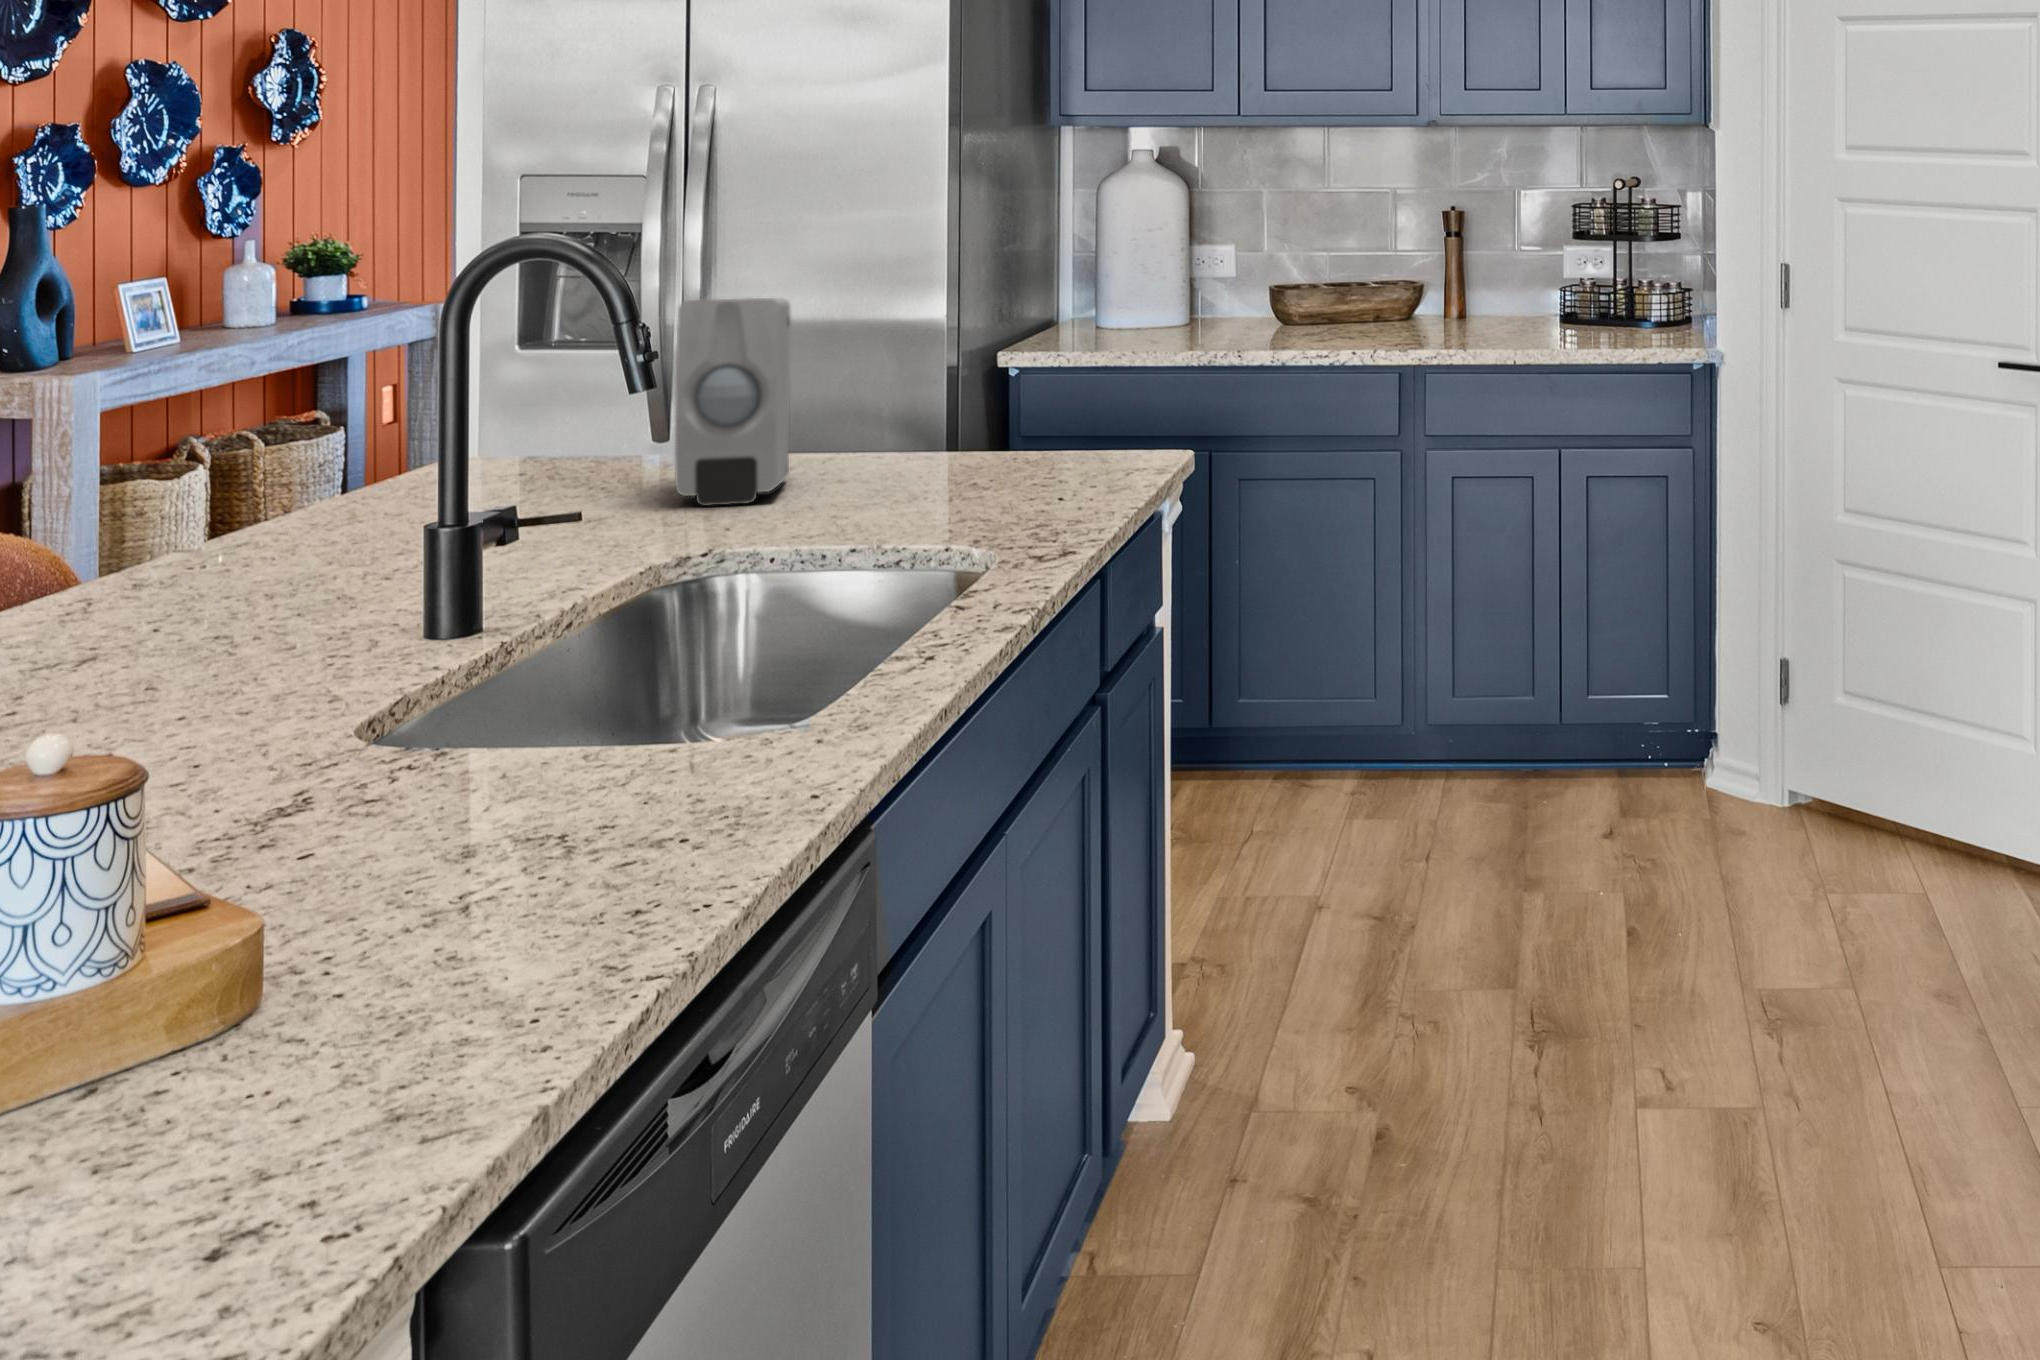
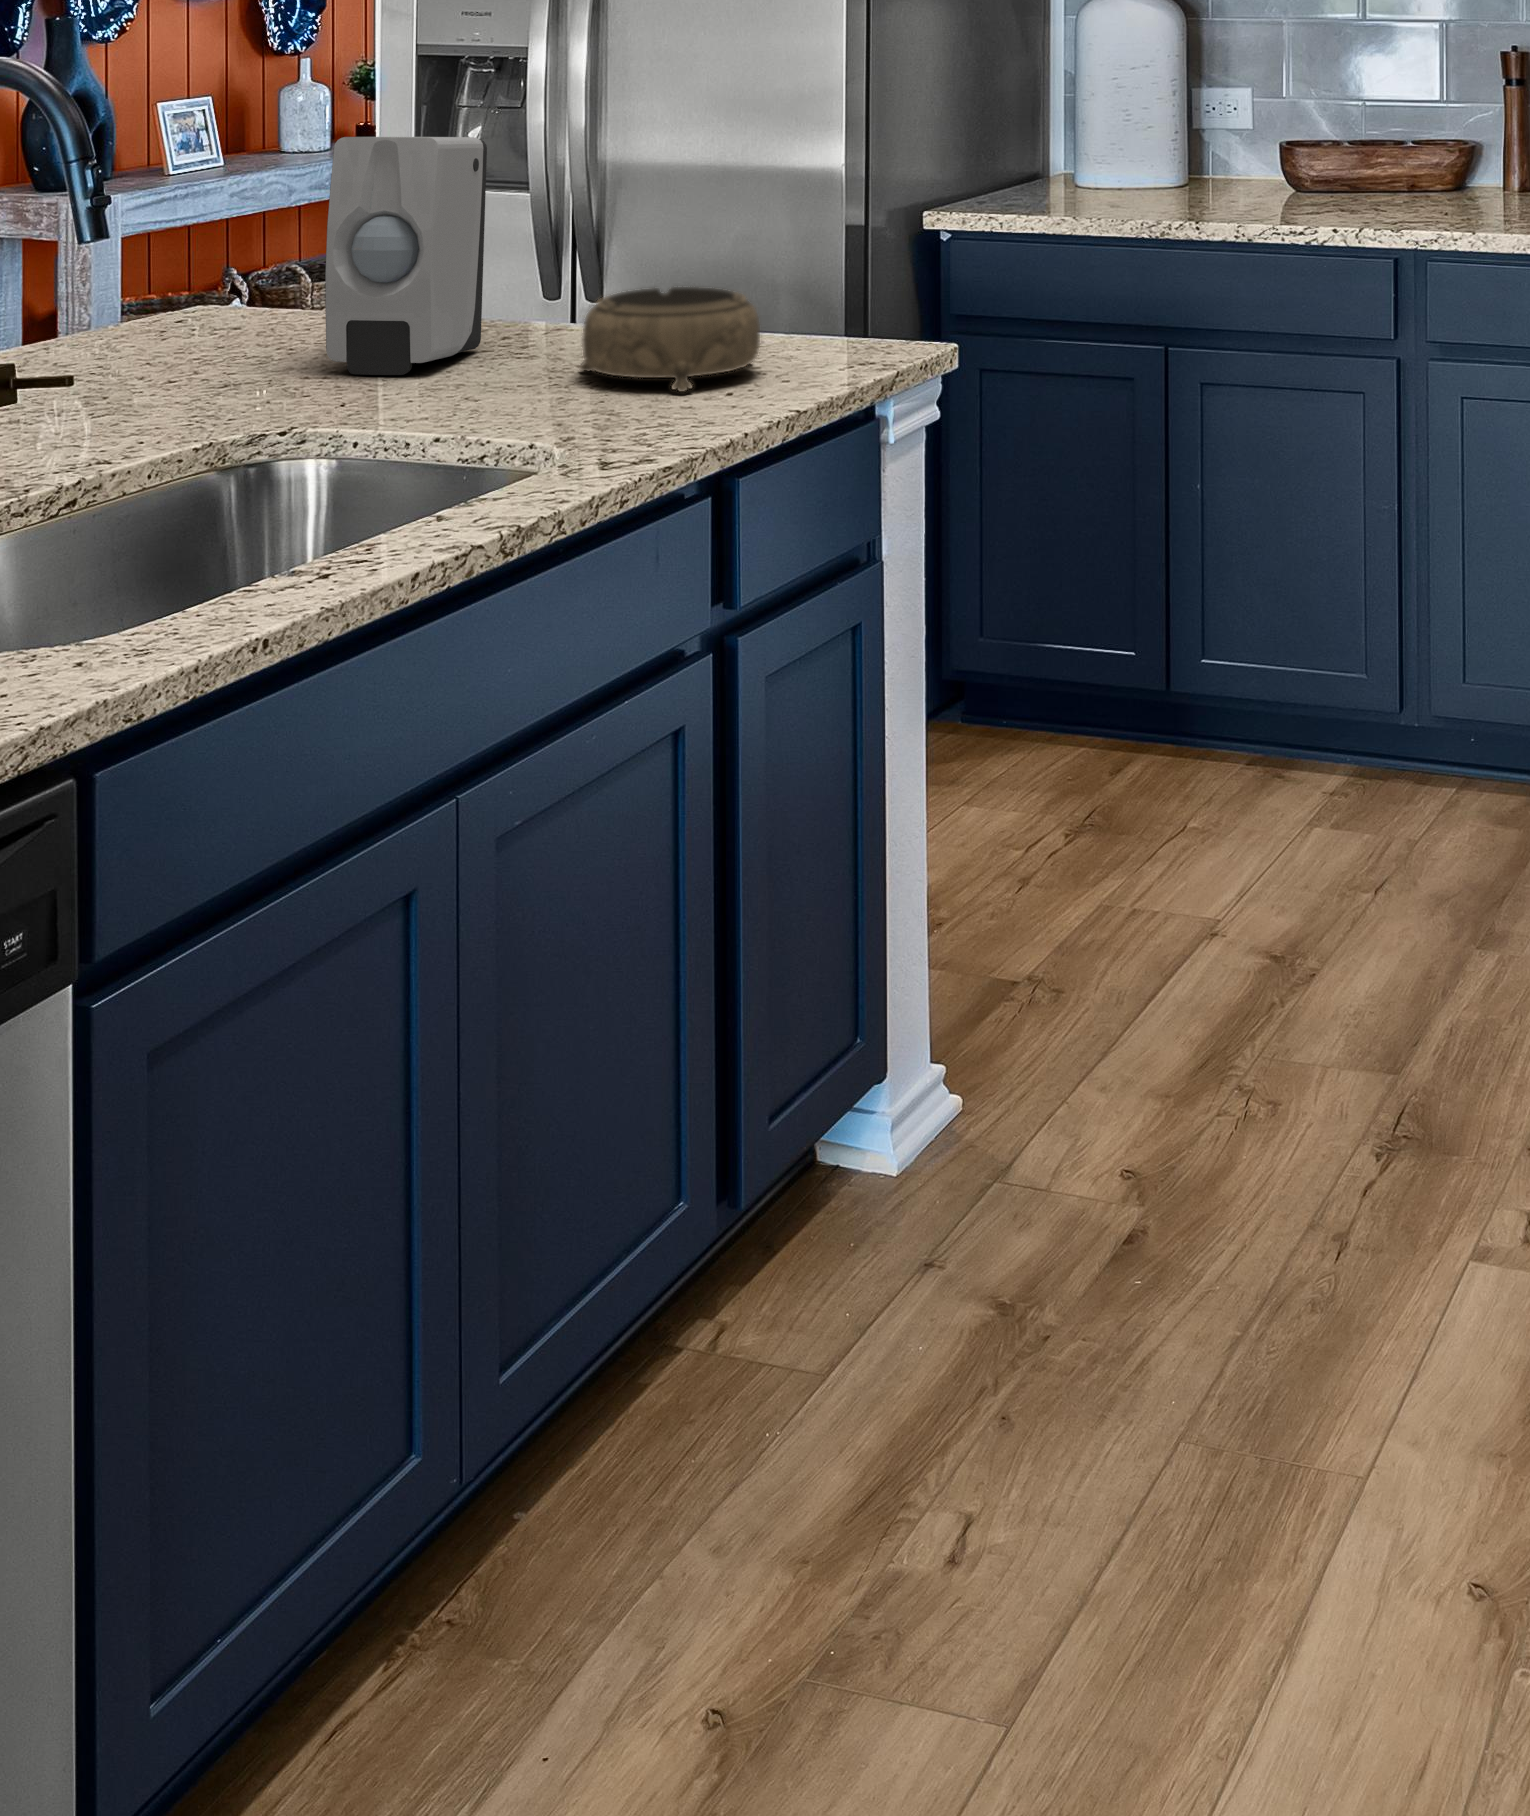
decorative bowl: none [902,416,1063,500] -> present [579,287,760,392]

